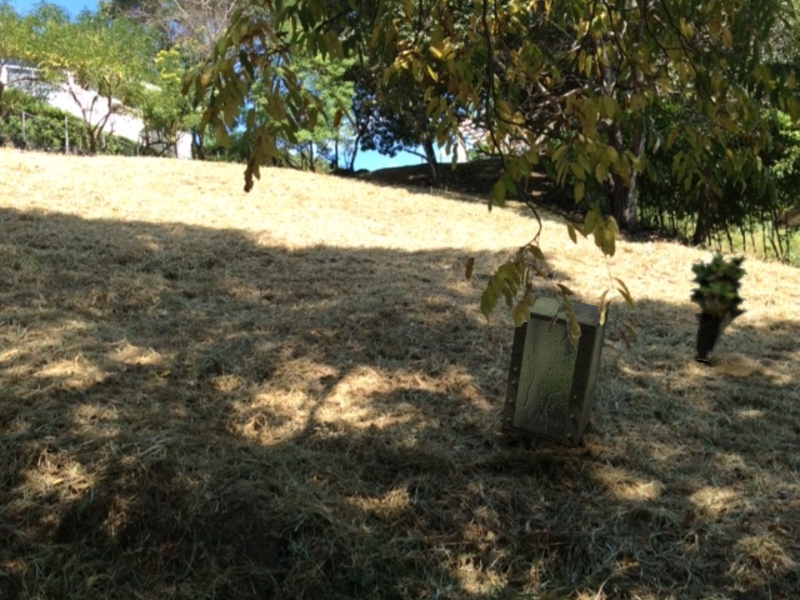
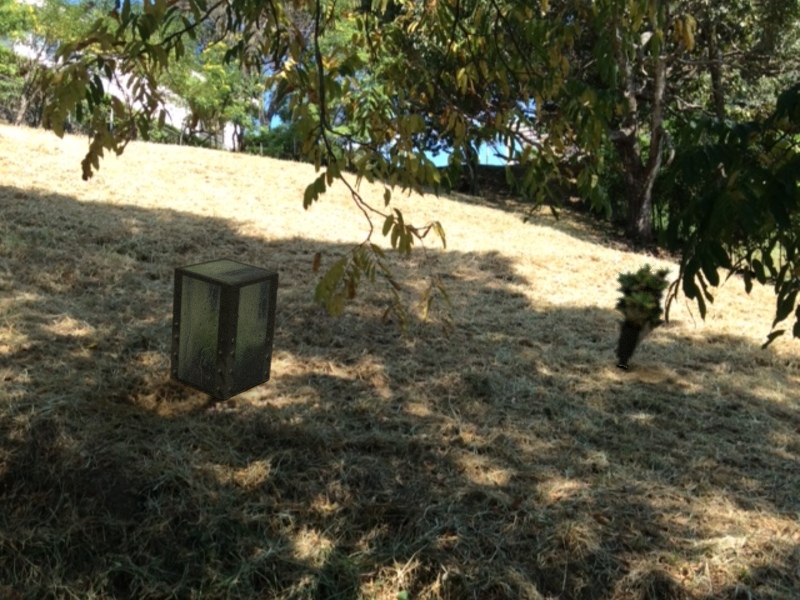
storage box: present [502,295,609,447] -> present [170,258,279,400]

